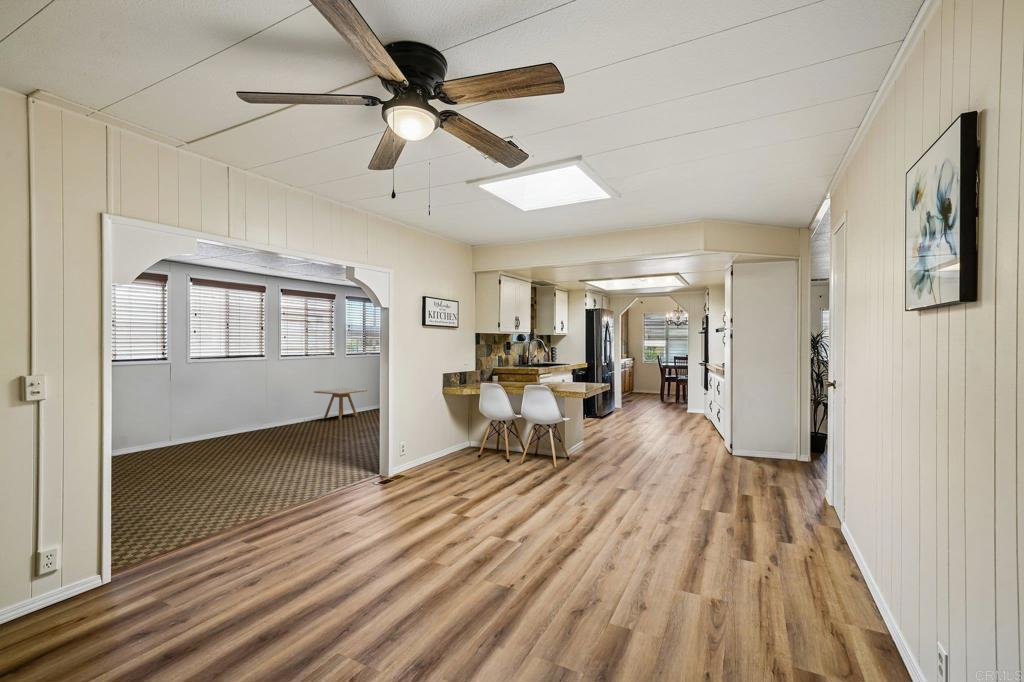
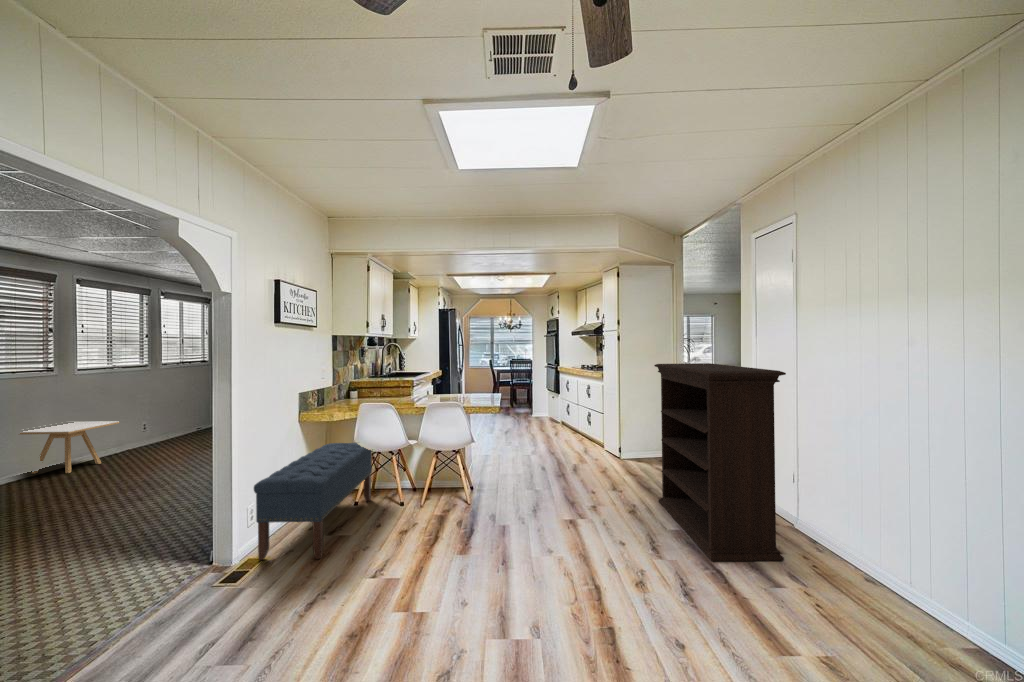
bookshelf: none [708,360,787,550] -> present [654,363,786,561]
bench: none [400,411,493,482] -> present [254,443,372,560]

